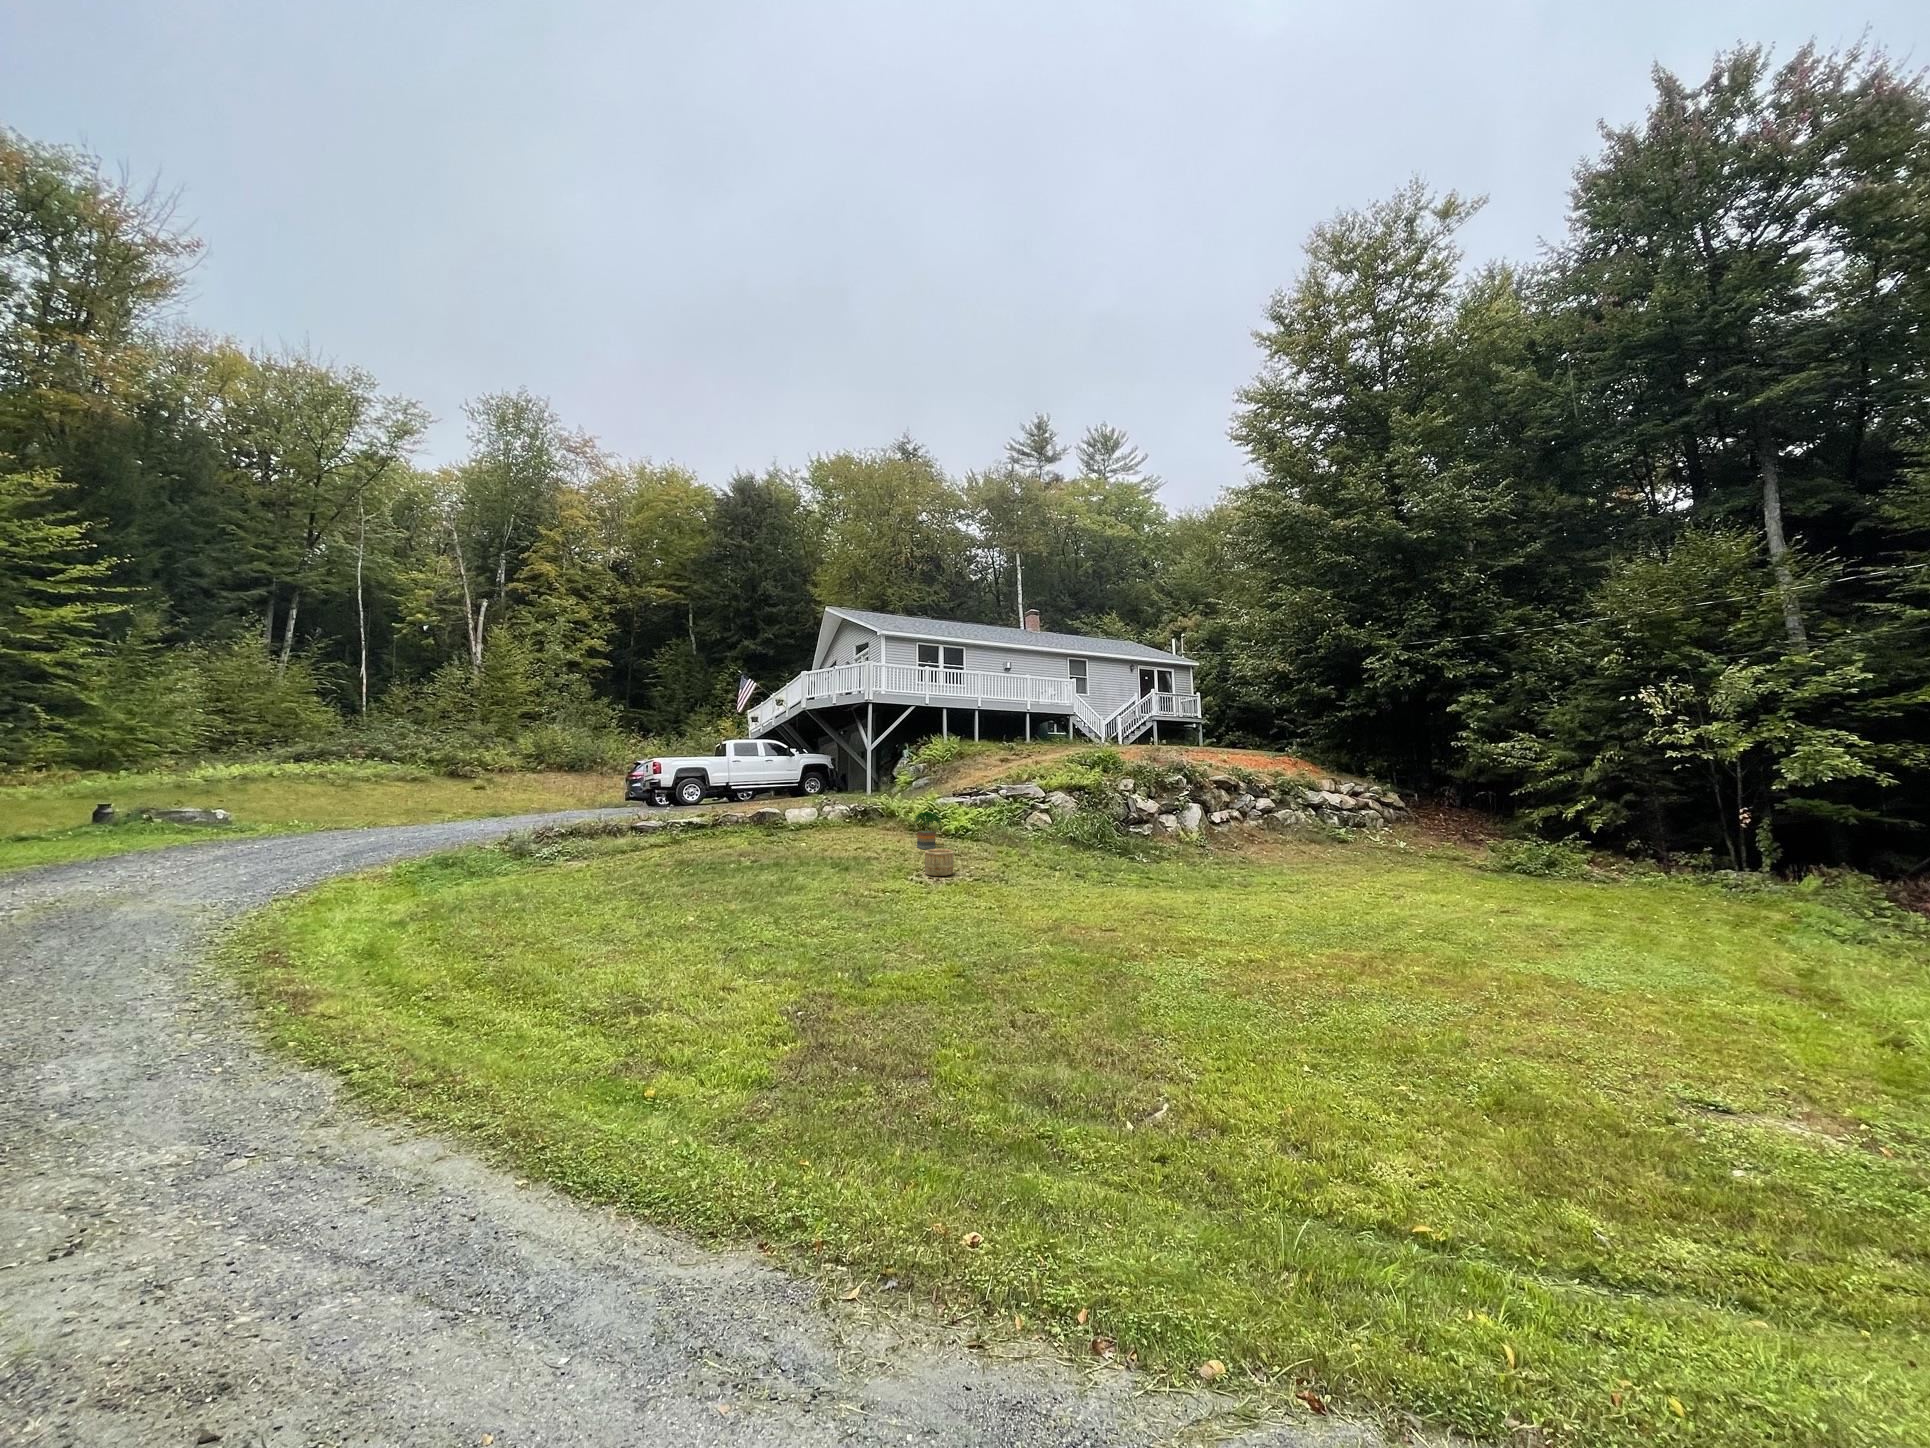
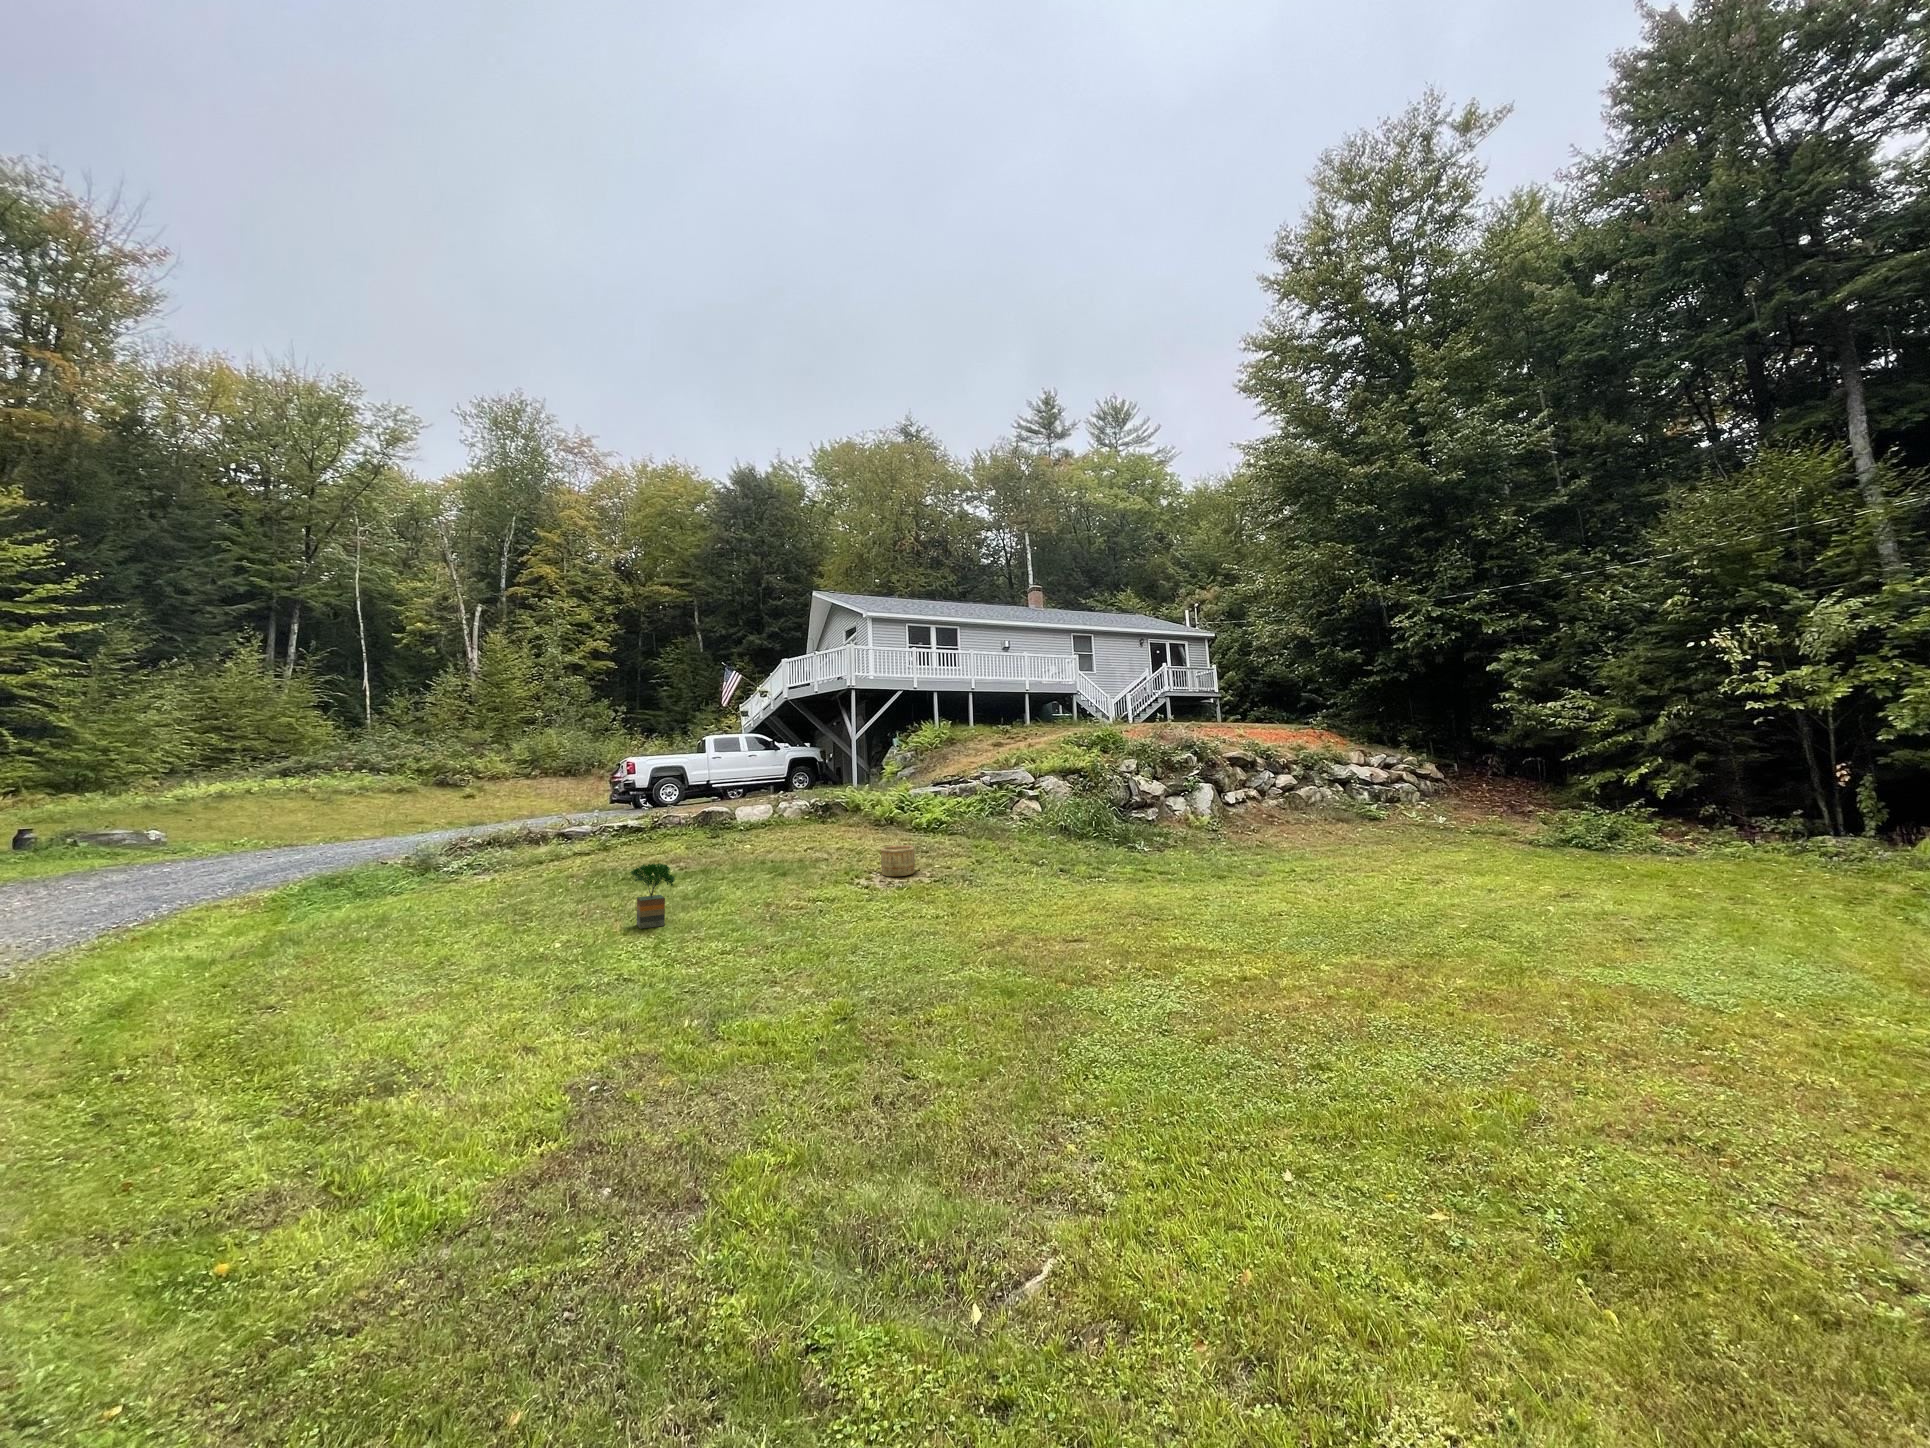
potted tree: present [916,812,941,849] -> present [630,864,675,929]

